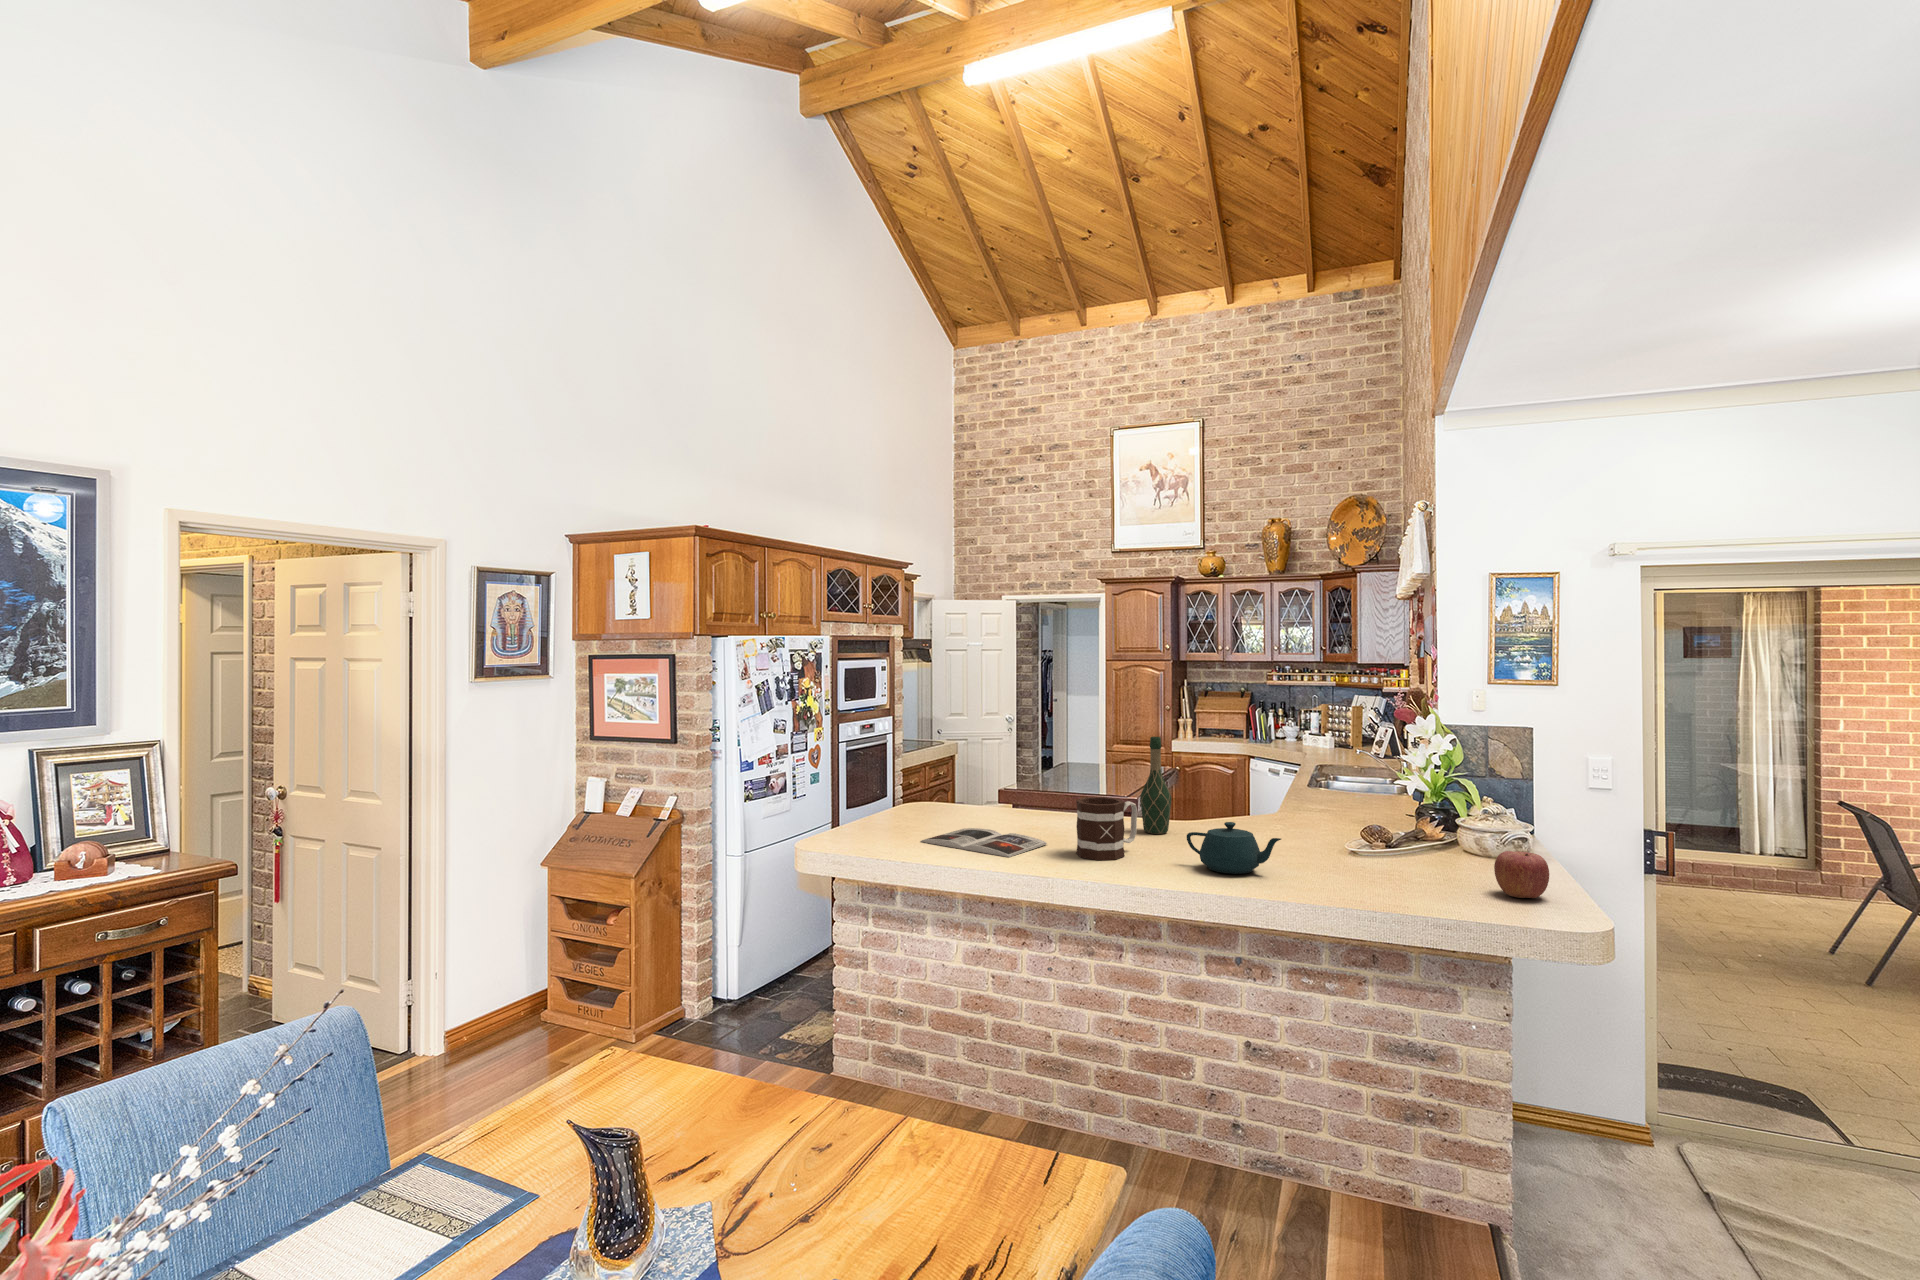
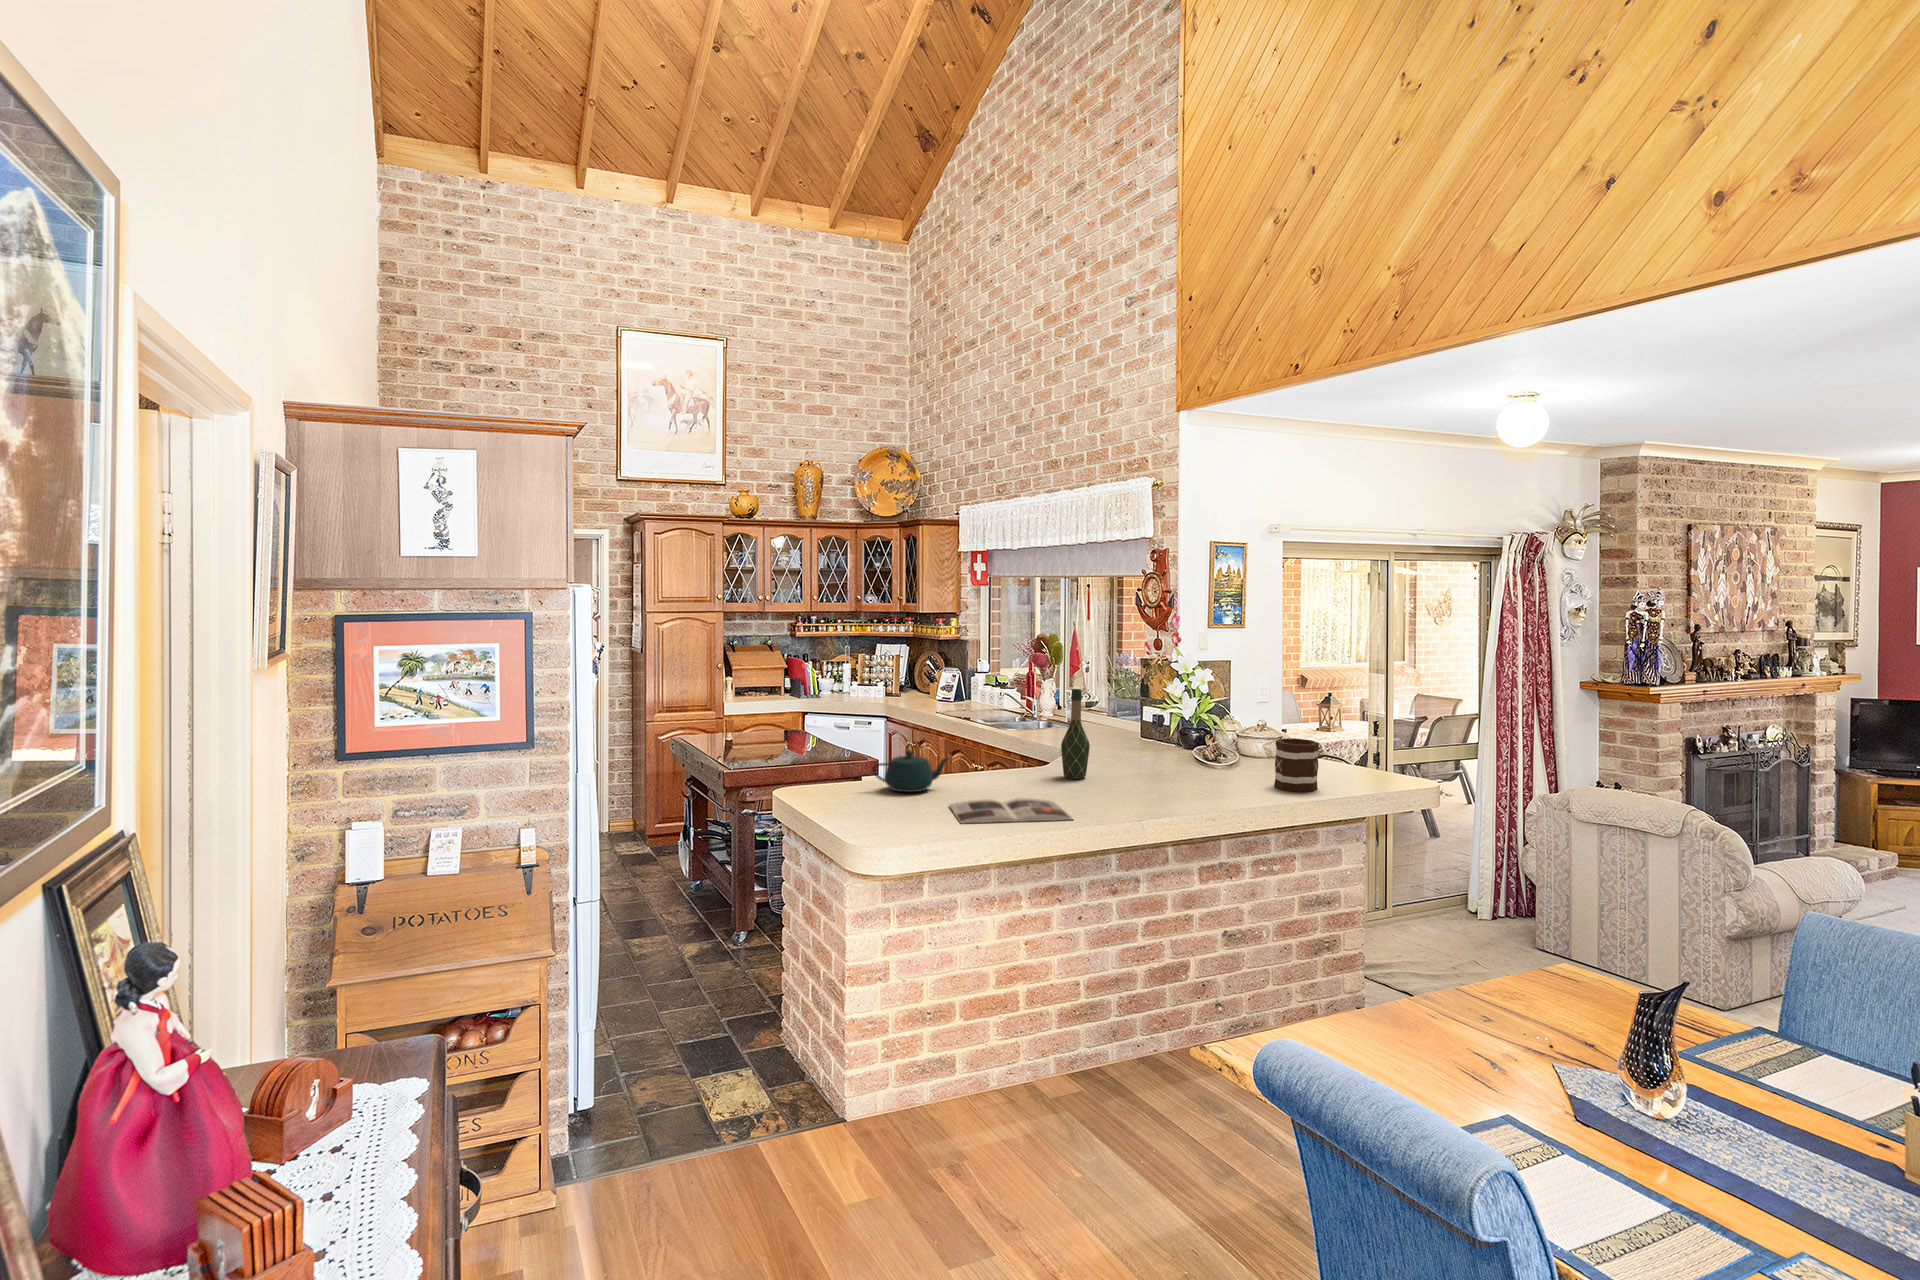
mug: present [1076,797,1137,860] -> present [1274,738,1319,792]
teapot: present [1187,822,1281,874] -> present [872,750,948,792]
apple: present [1494,851,1549,898] -> none [1351,749,1386,780]

